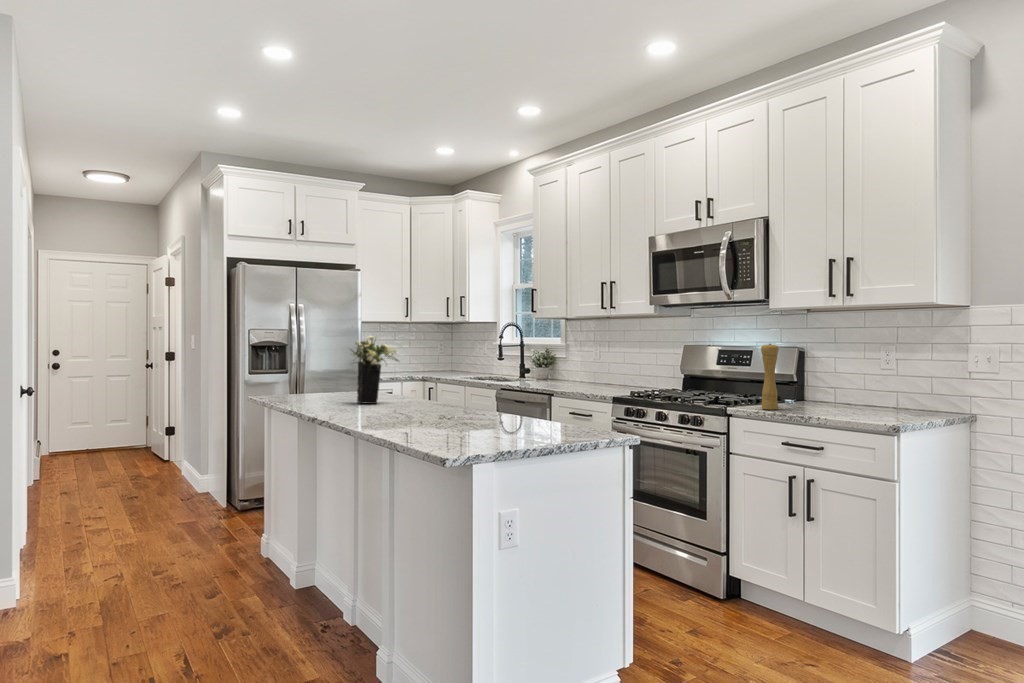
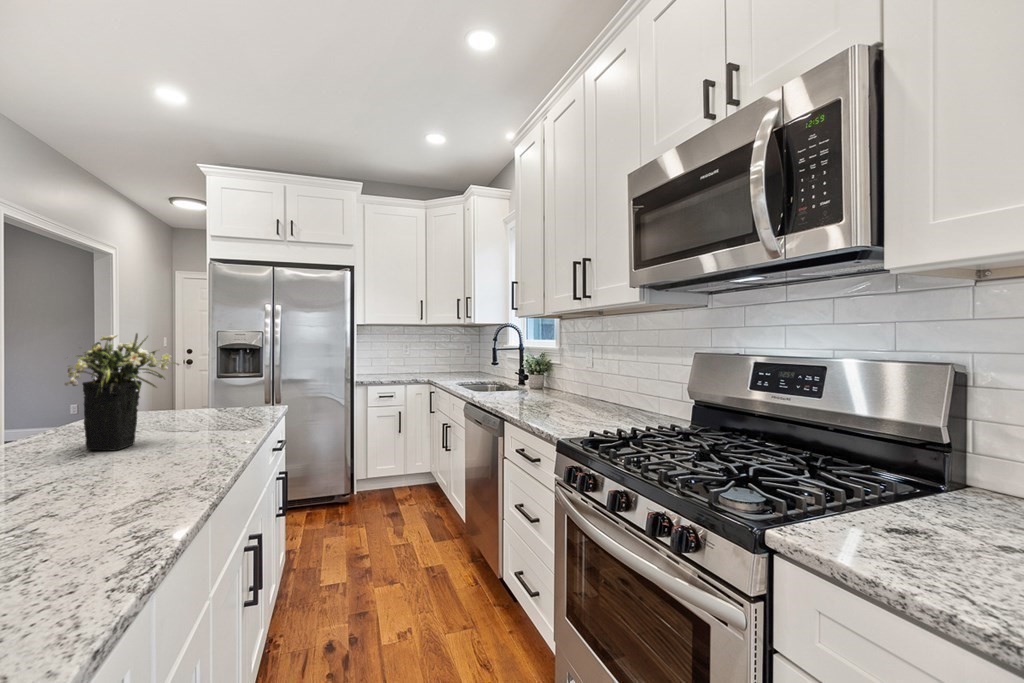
pepper mill: present [761,344,779,410] -> none [884,358,955,579]

